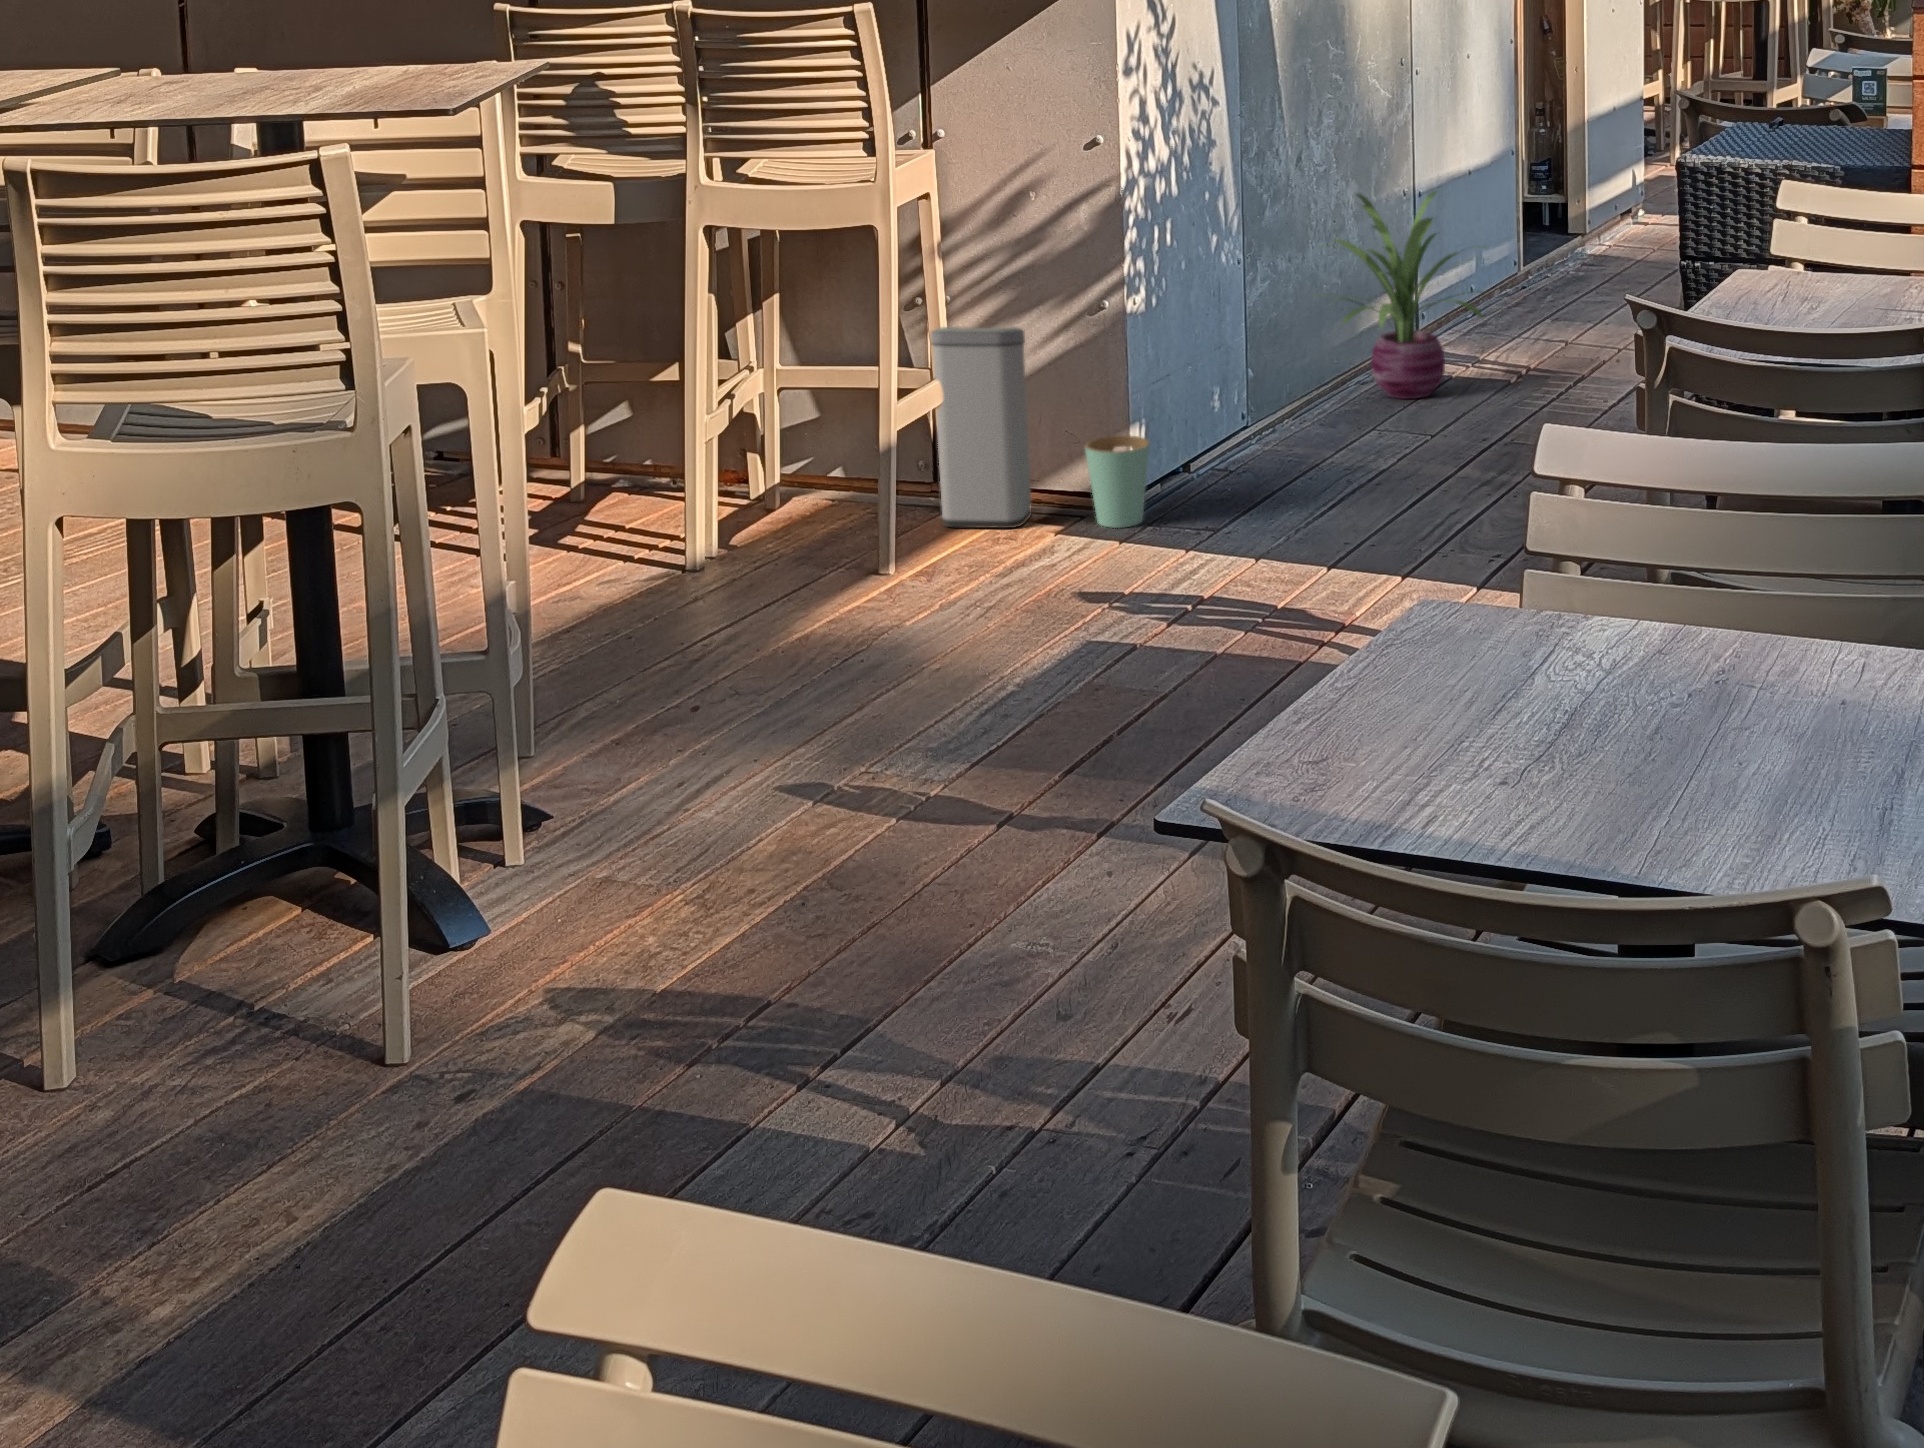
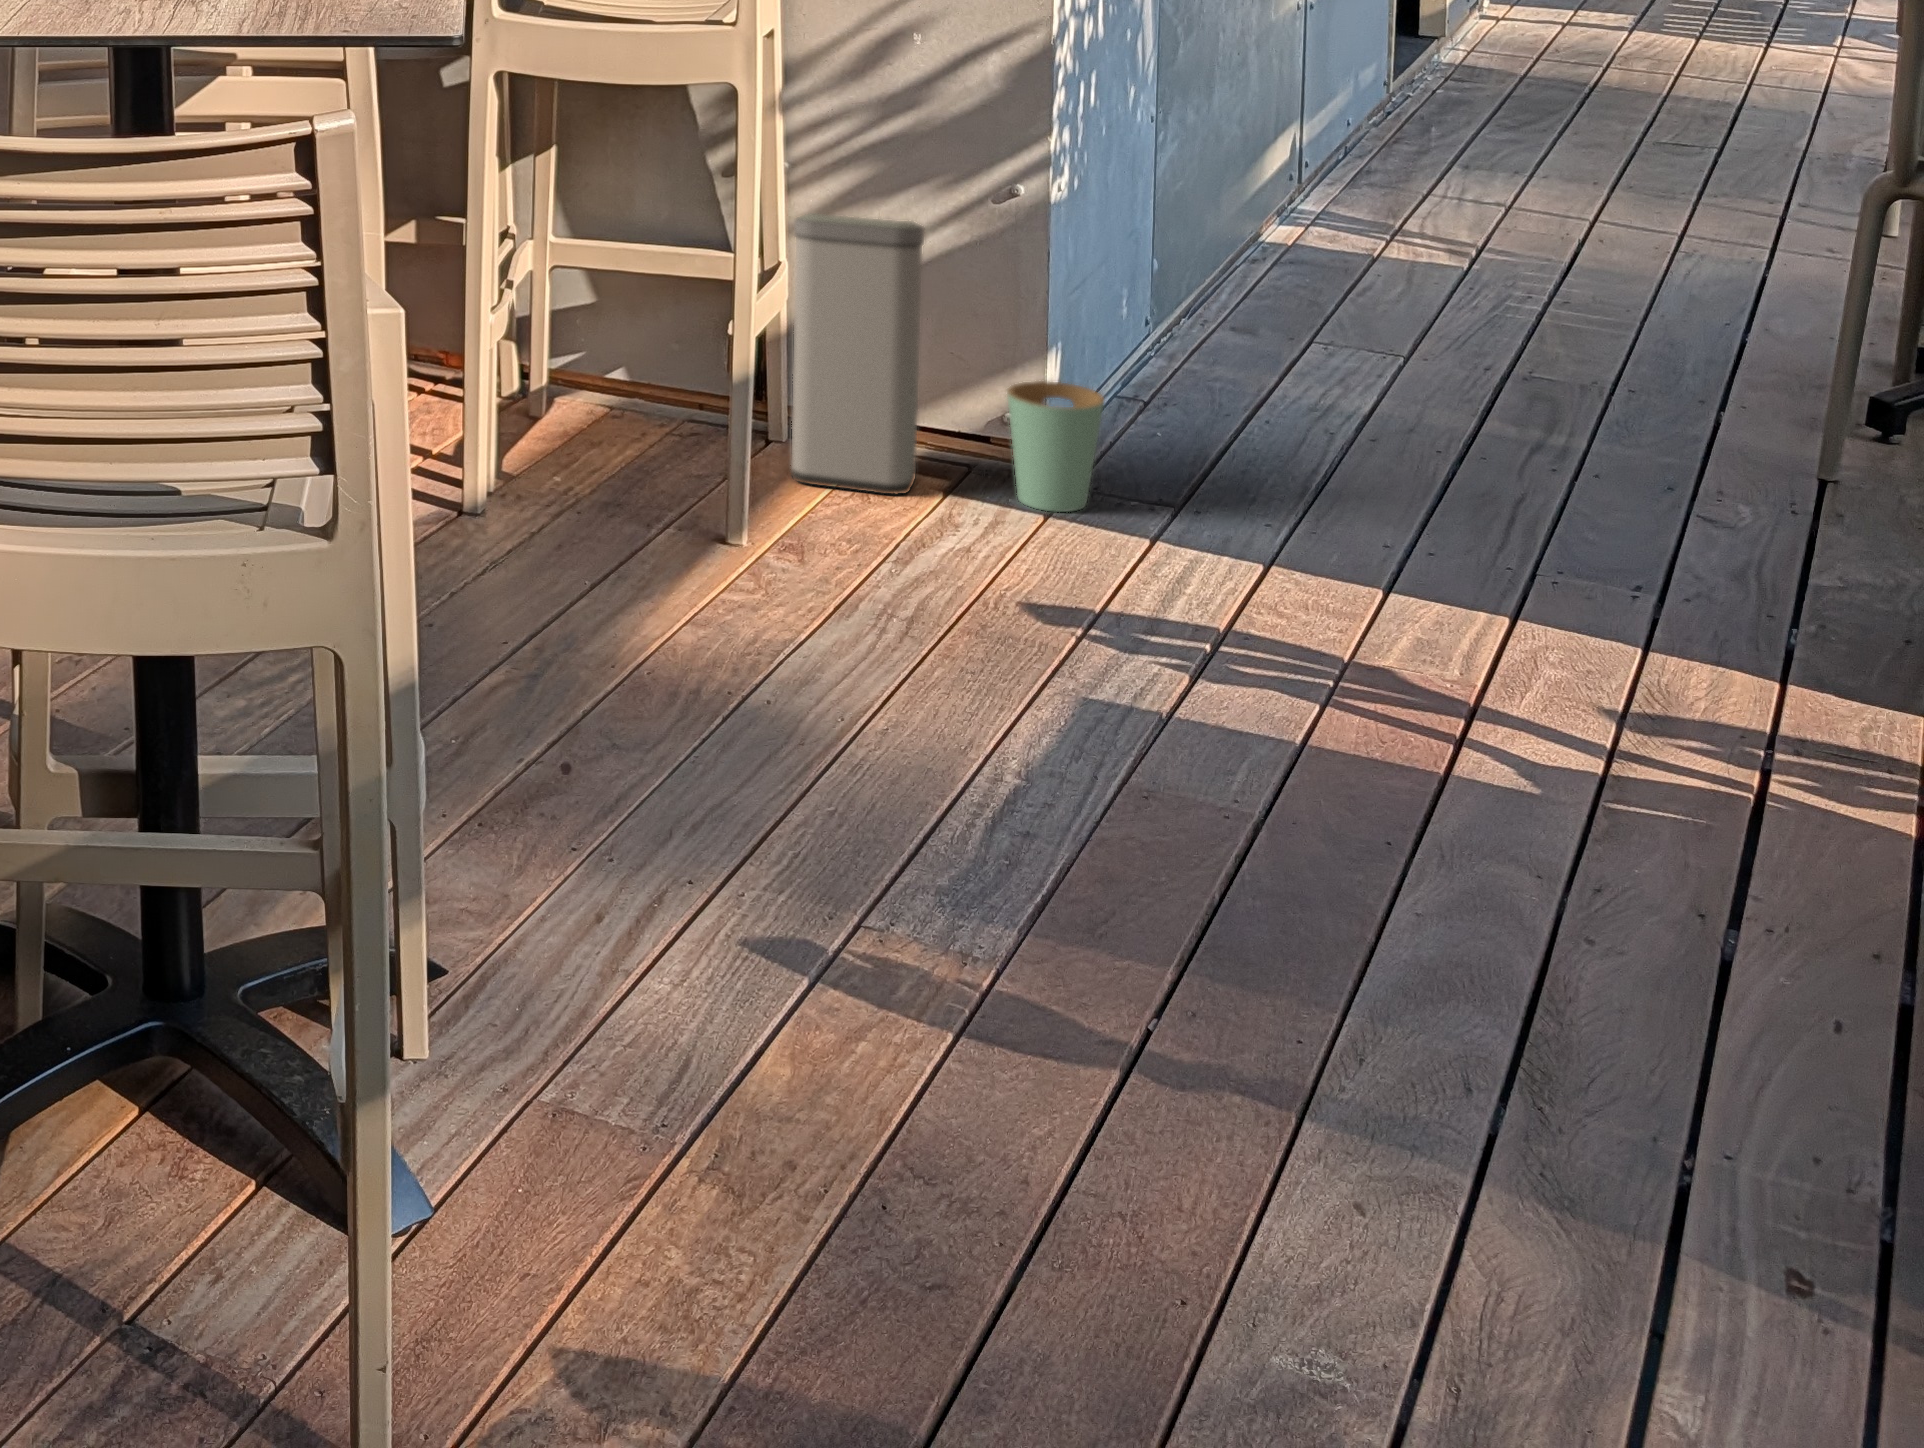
decorative plant: present [1327,191,1483,399] -> none [1205,57,1573,352]

